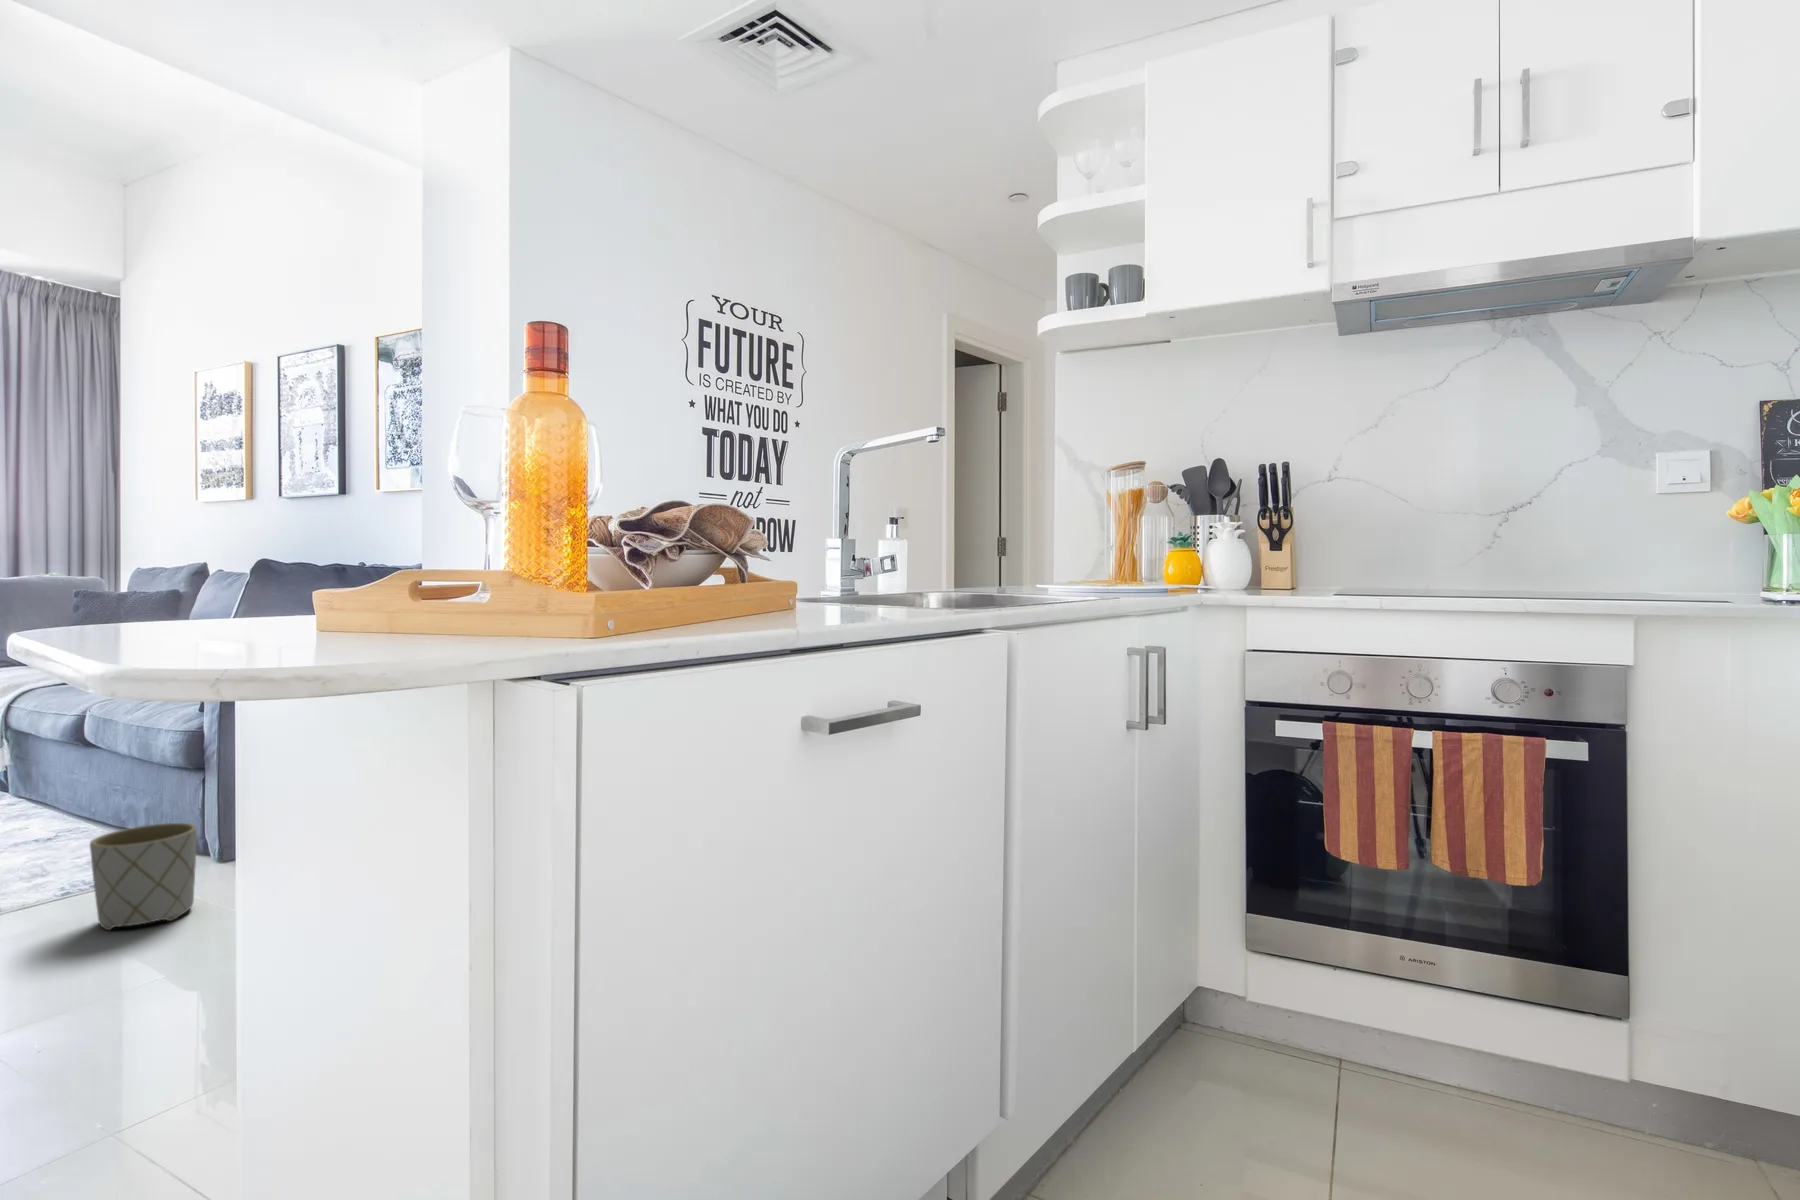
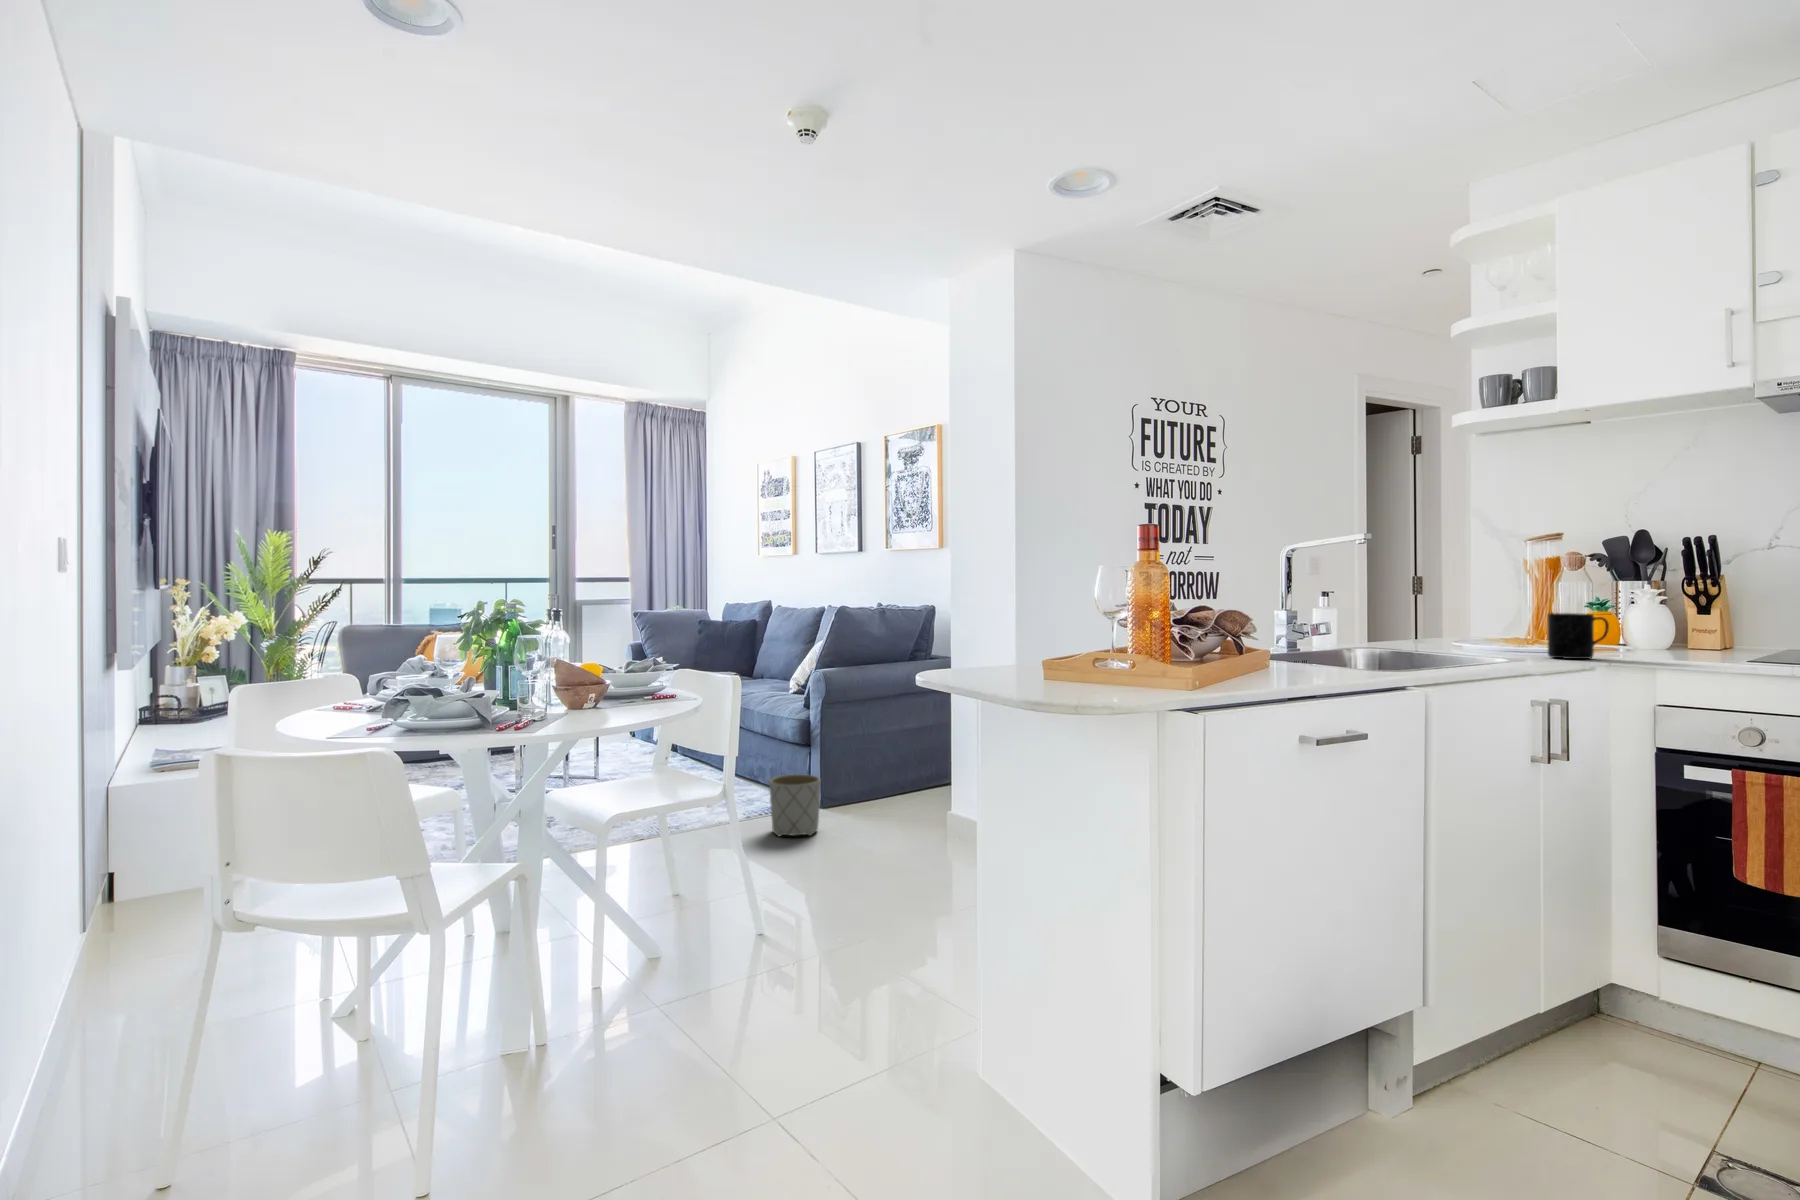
mug: none [1140,540,1202,596] -> present [1548,613,1609,659]

